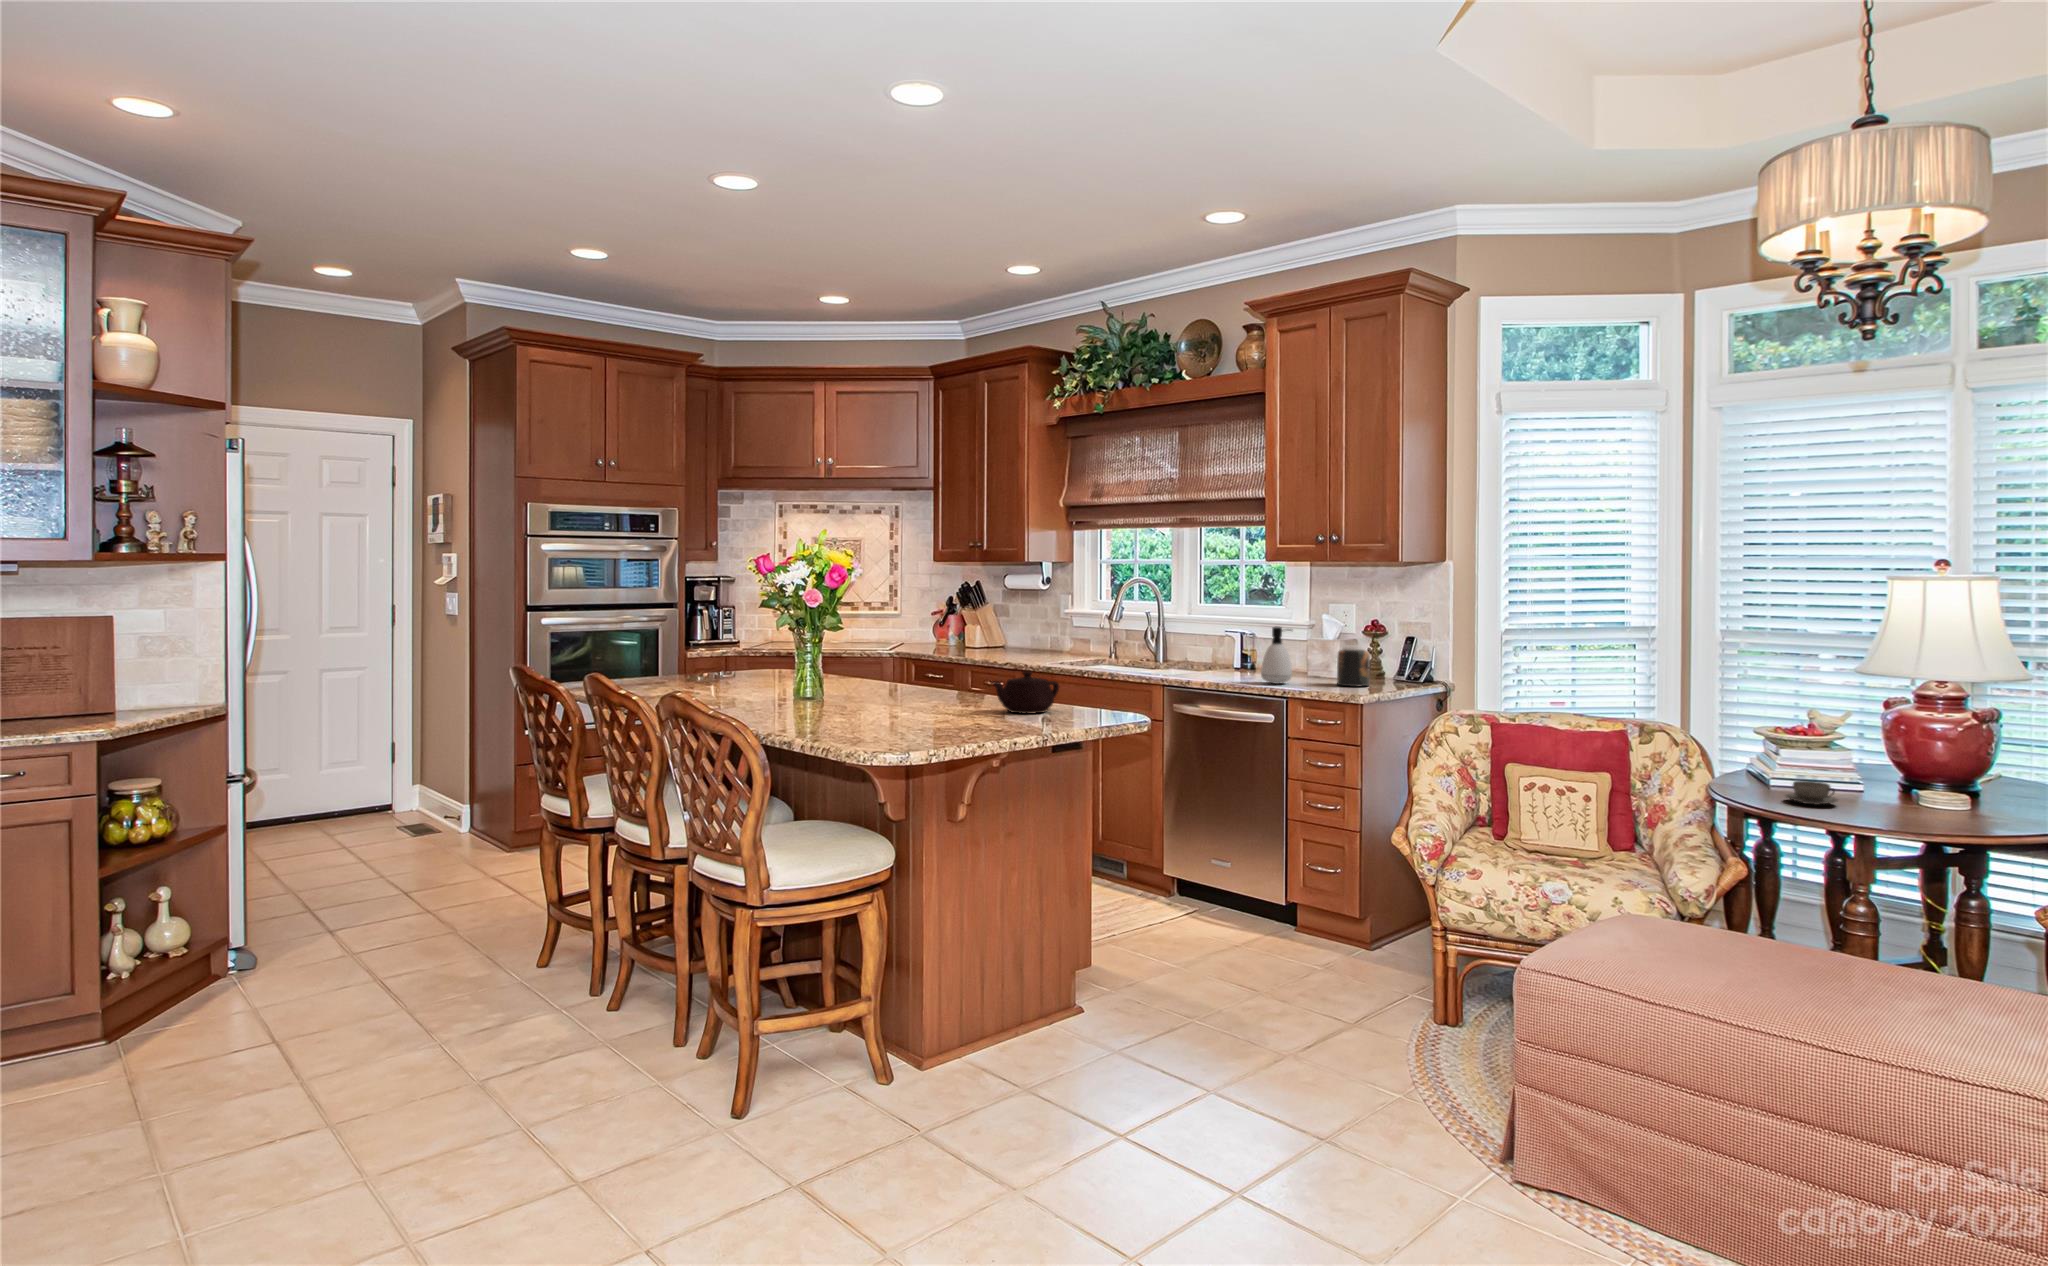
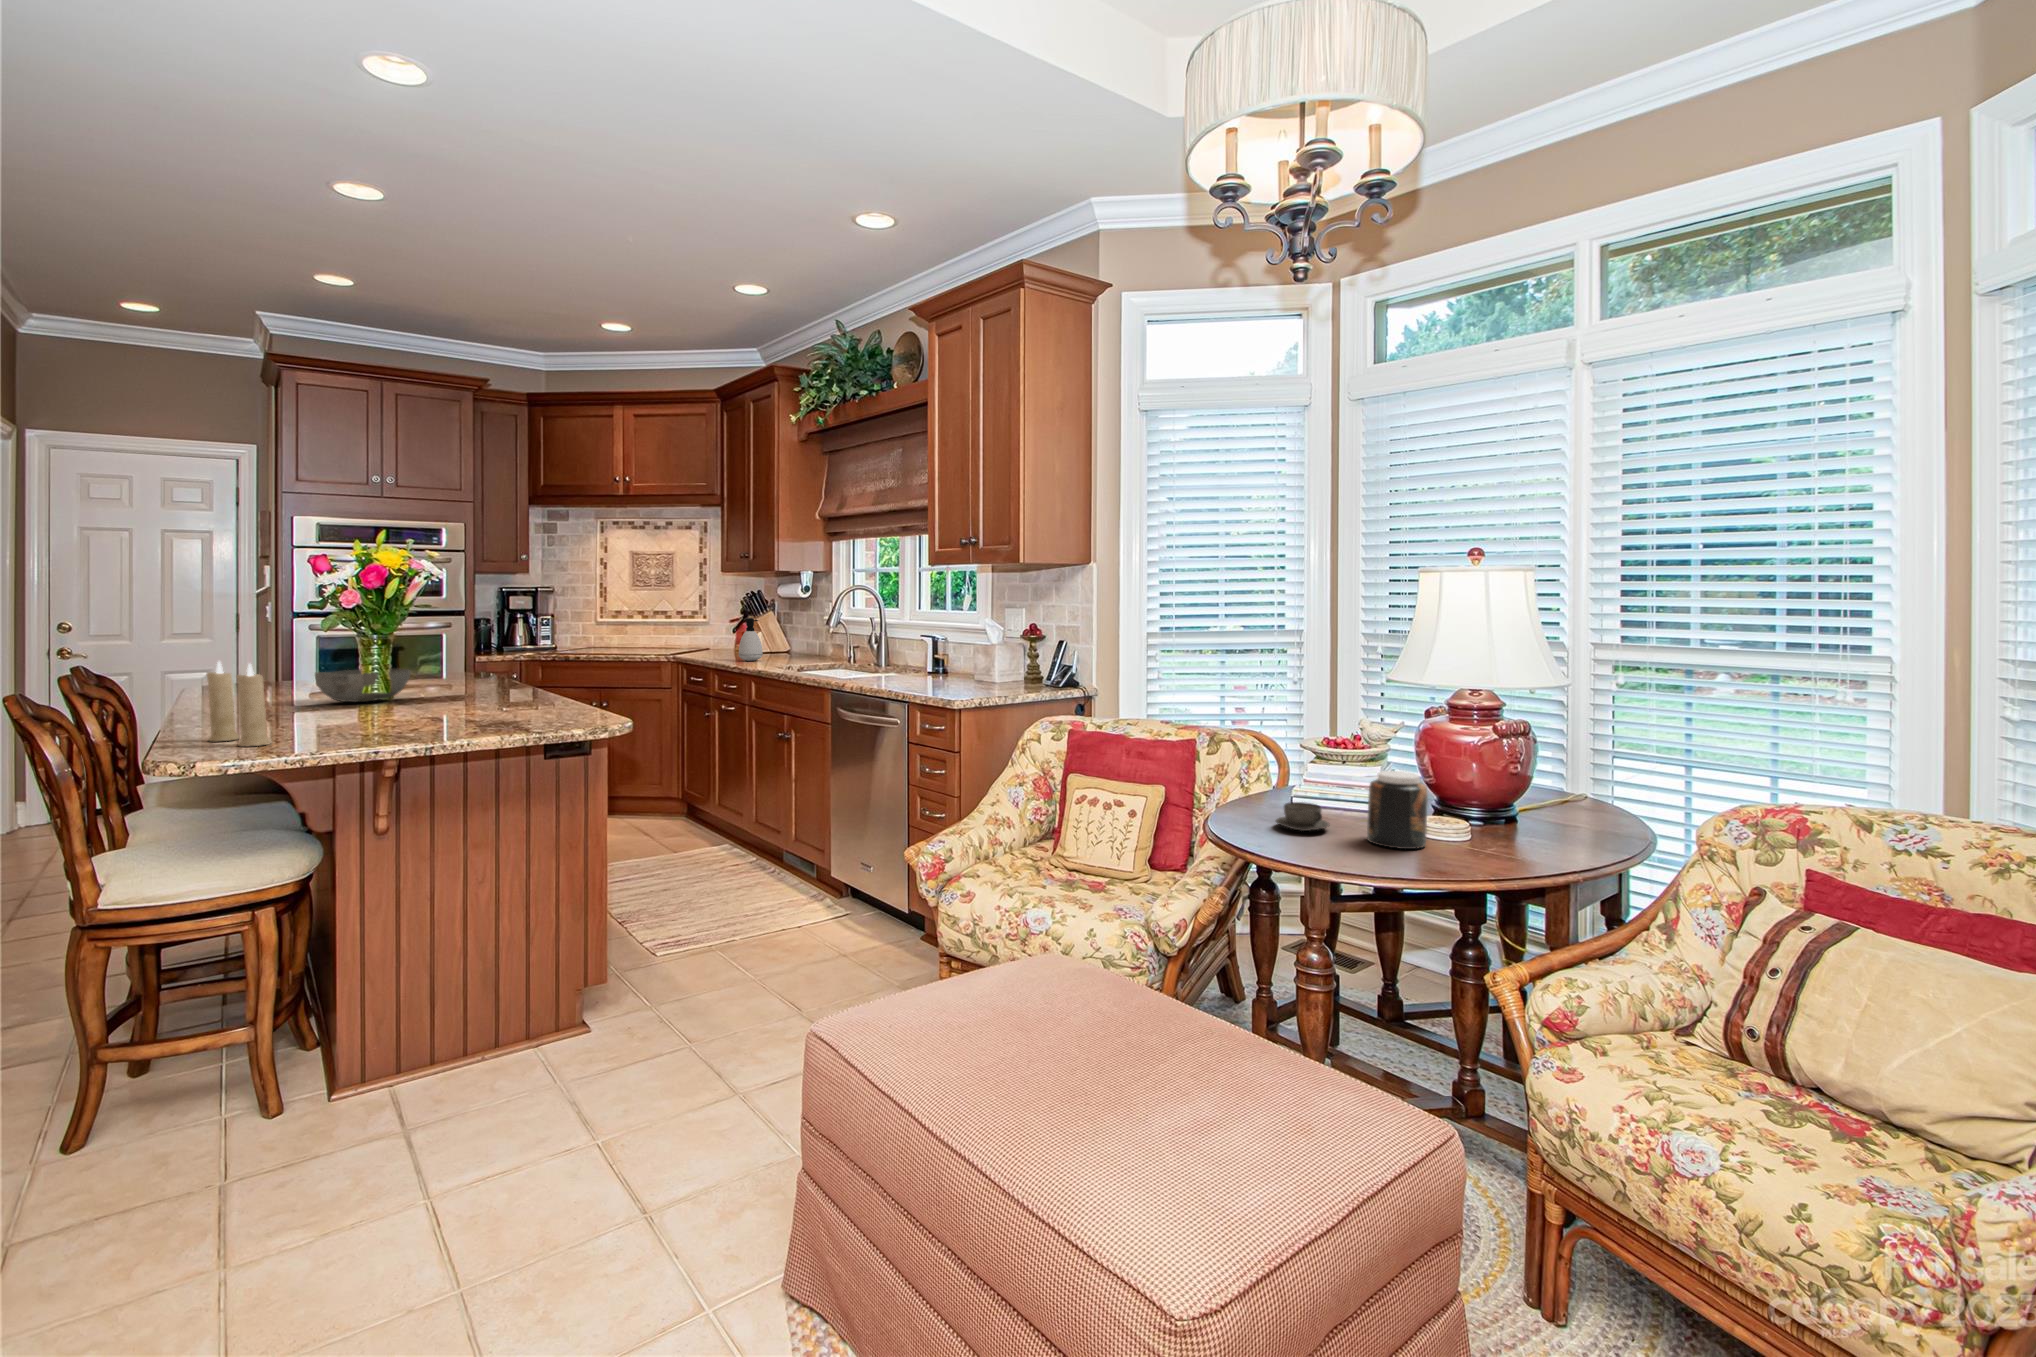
soap dispenser: present [1261,627,1292,684] -> present [739,618,763,661]
jar: present [1337,645,1370,687] -> present [1367,771,1428,849]
candle: none [869,662,941,740] -> present [206,662,271,747]
bowl: none [776,669,853,702] -> present [315,669,411,702]
teapot: present [991,671,1059,714] -> none [475,671,574,716]

